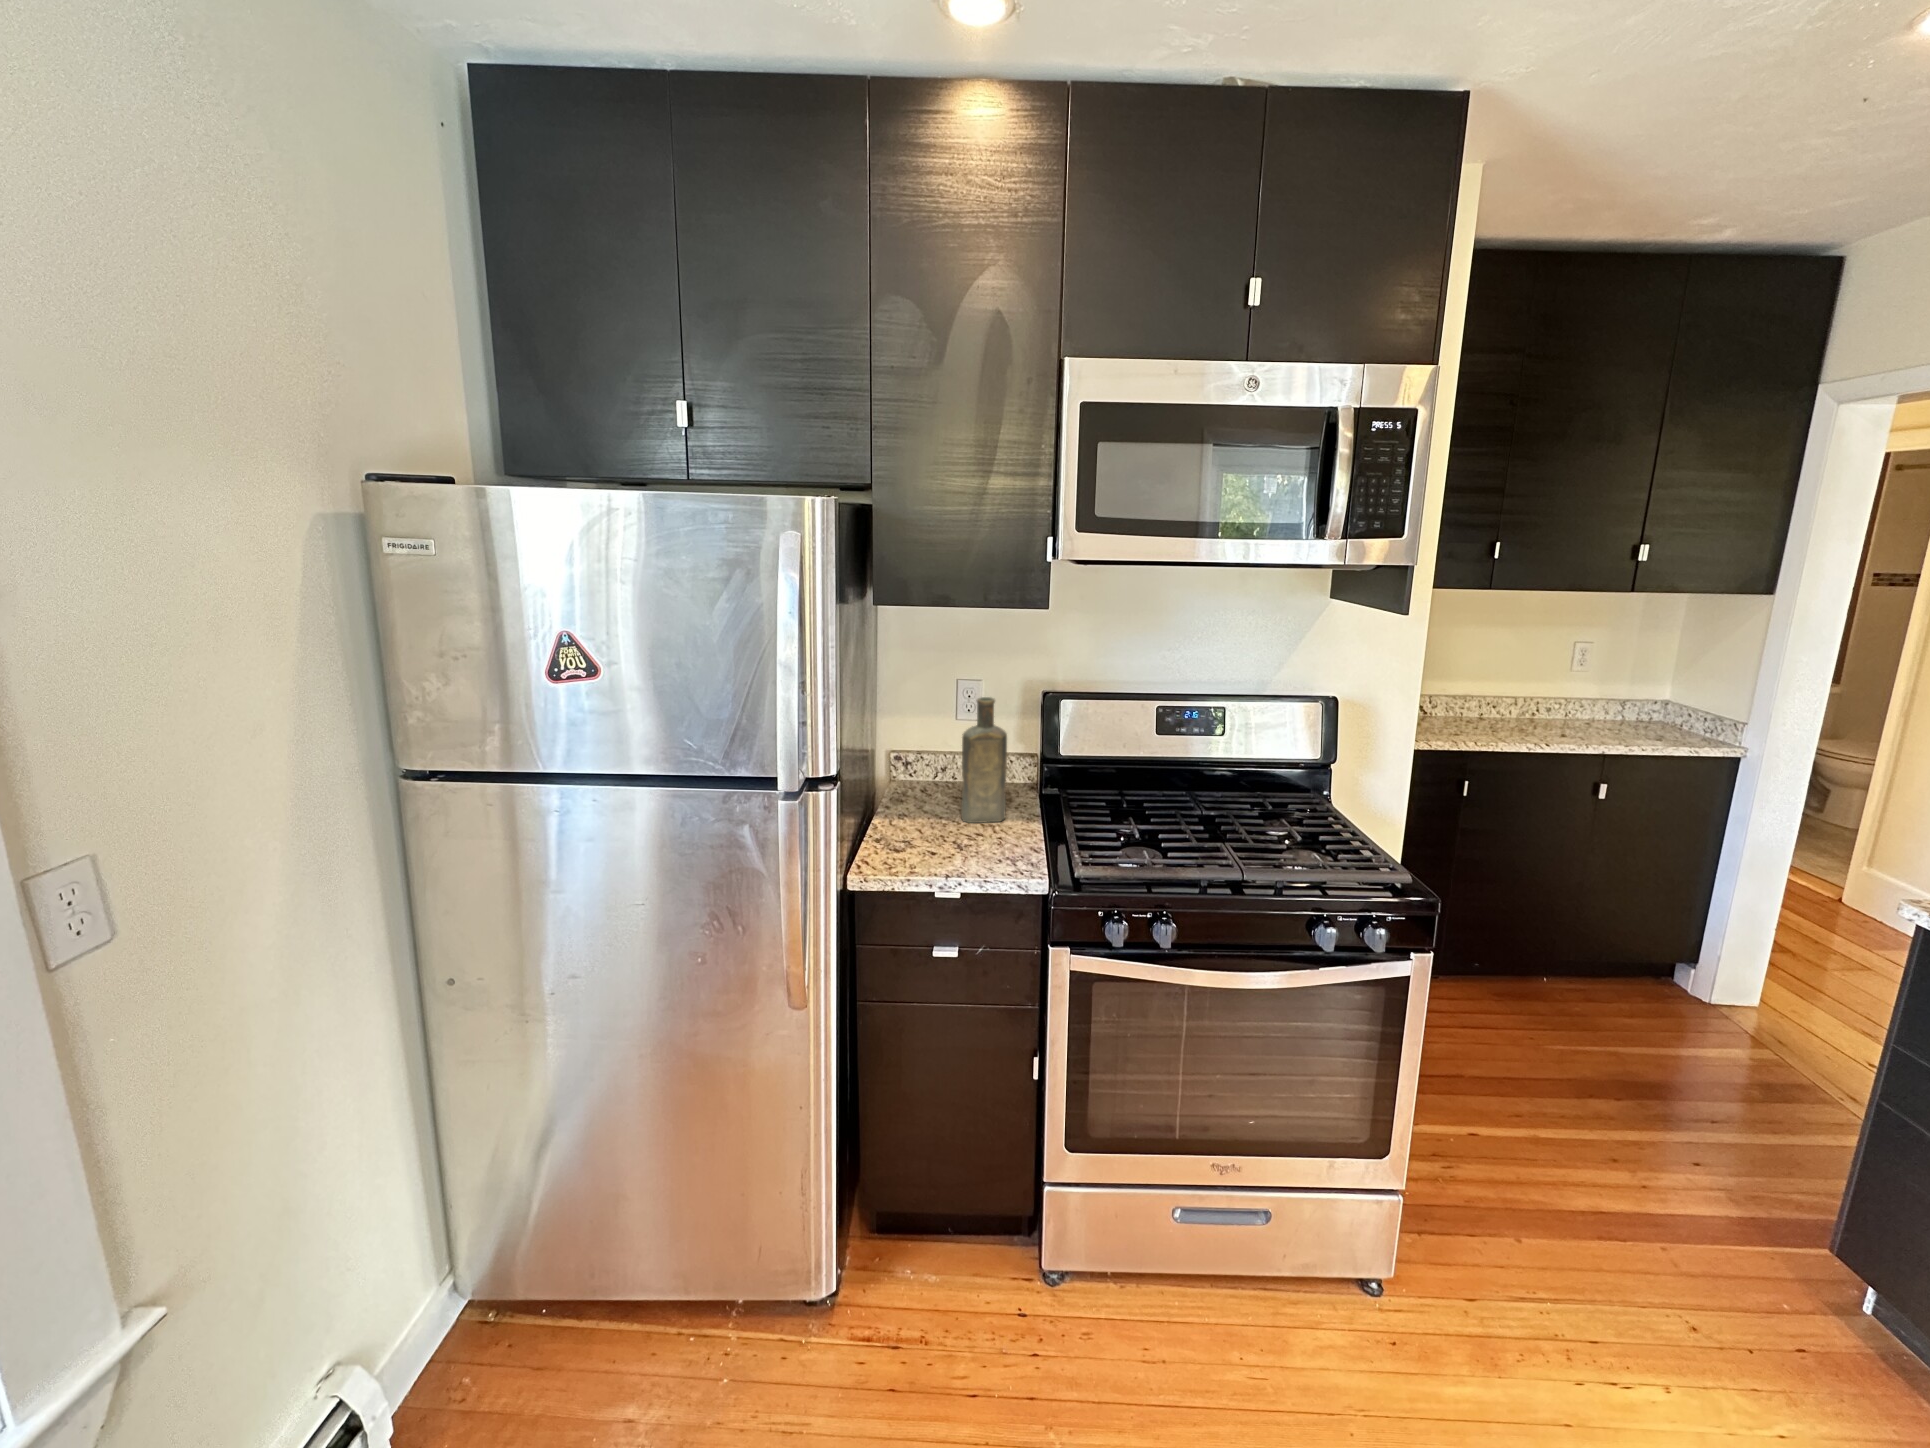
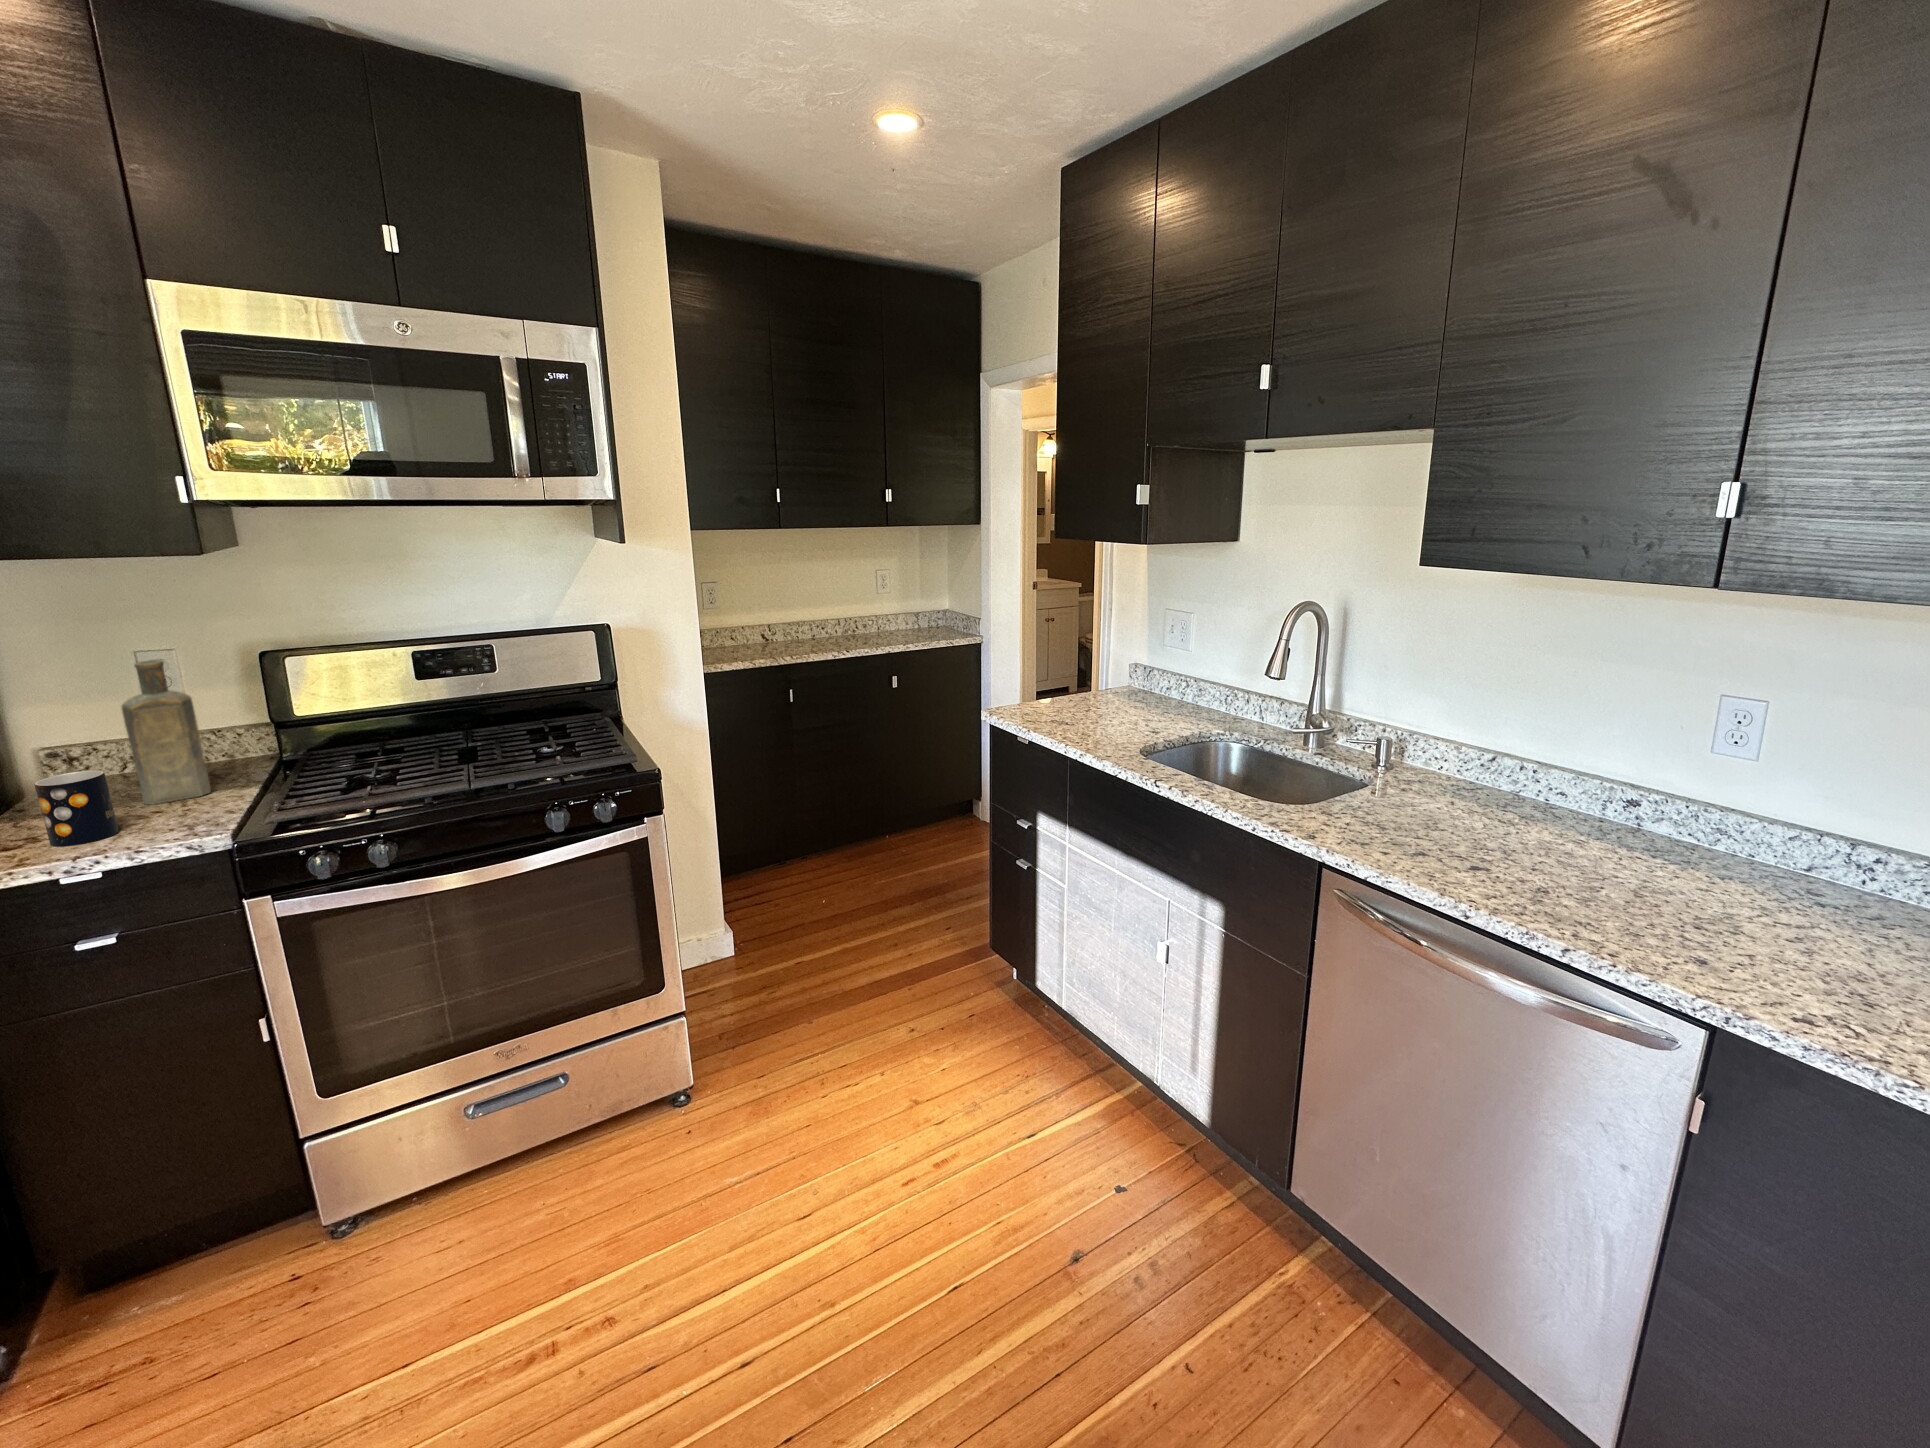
mug: none [921,795,963,861] -> present [34,770,119,847]

